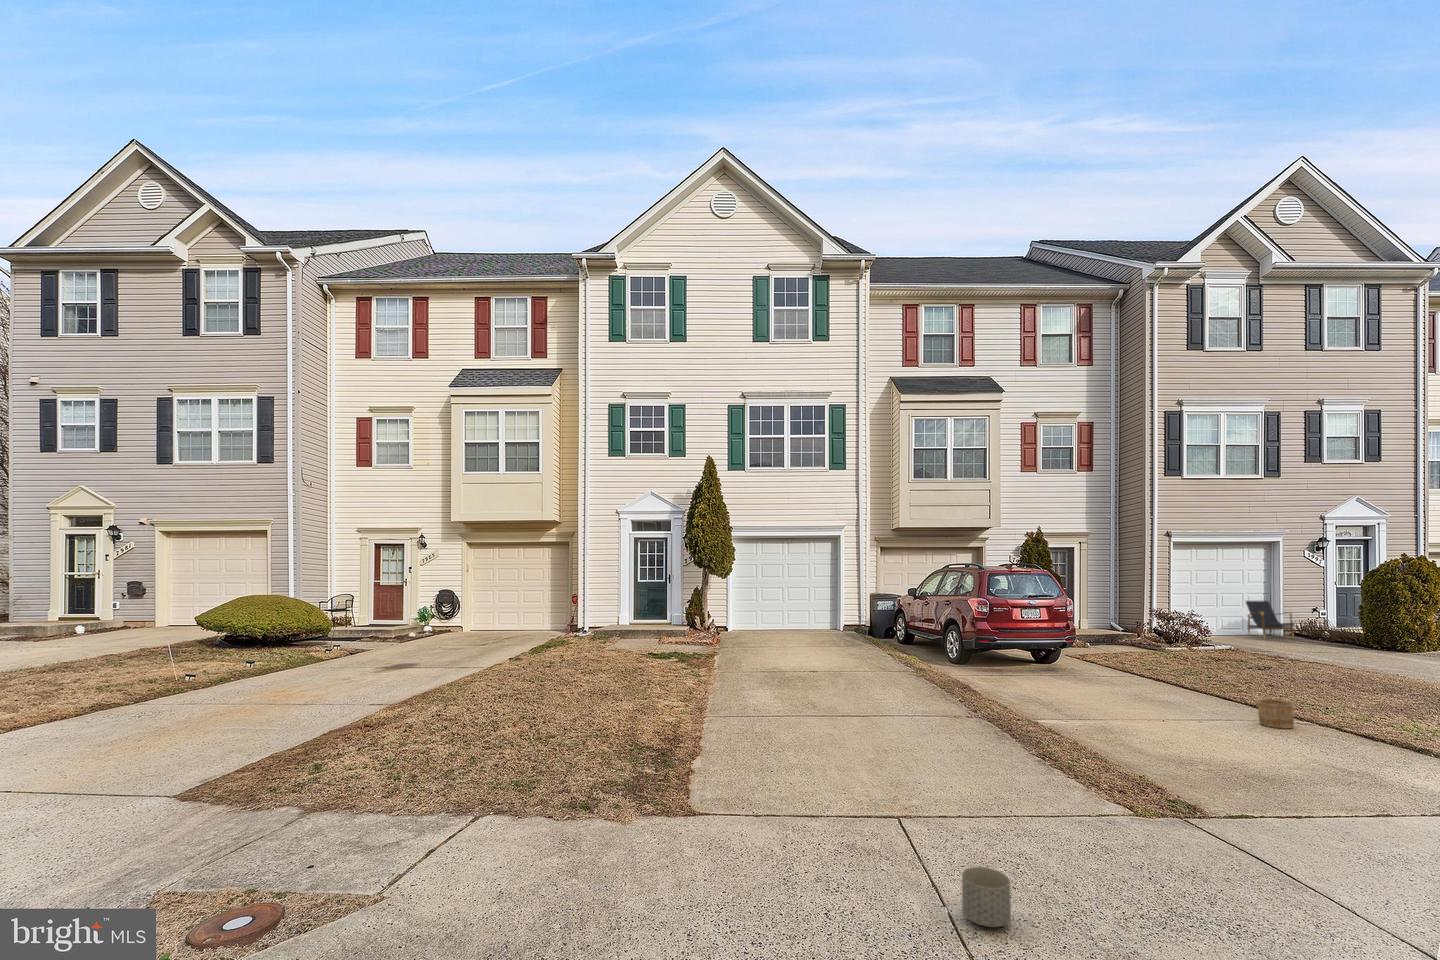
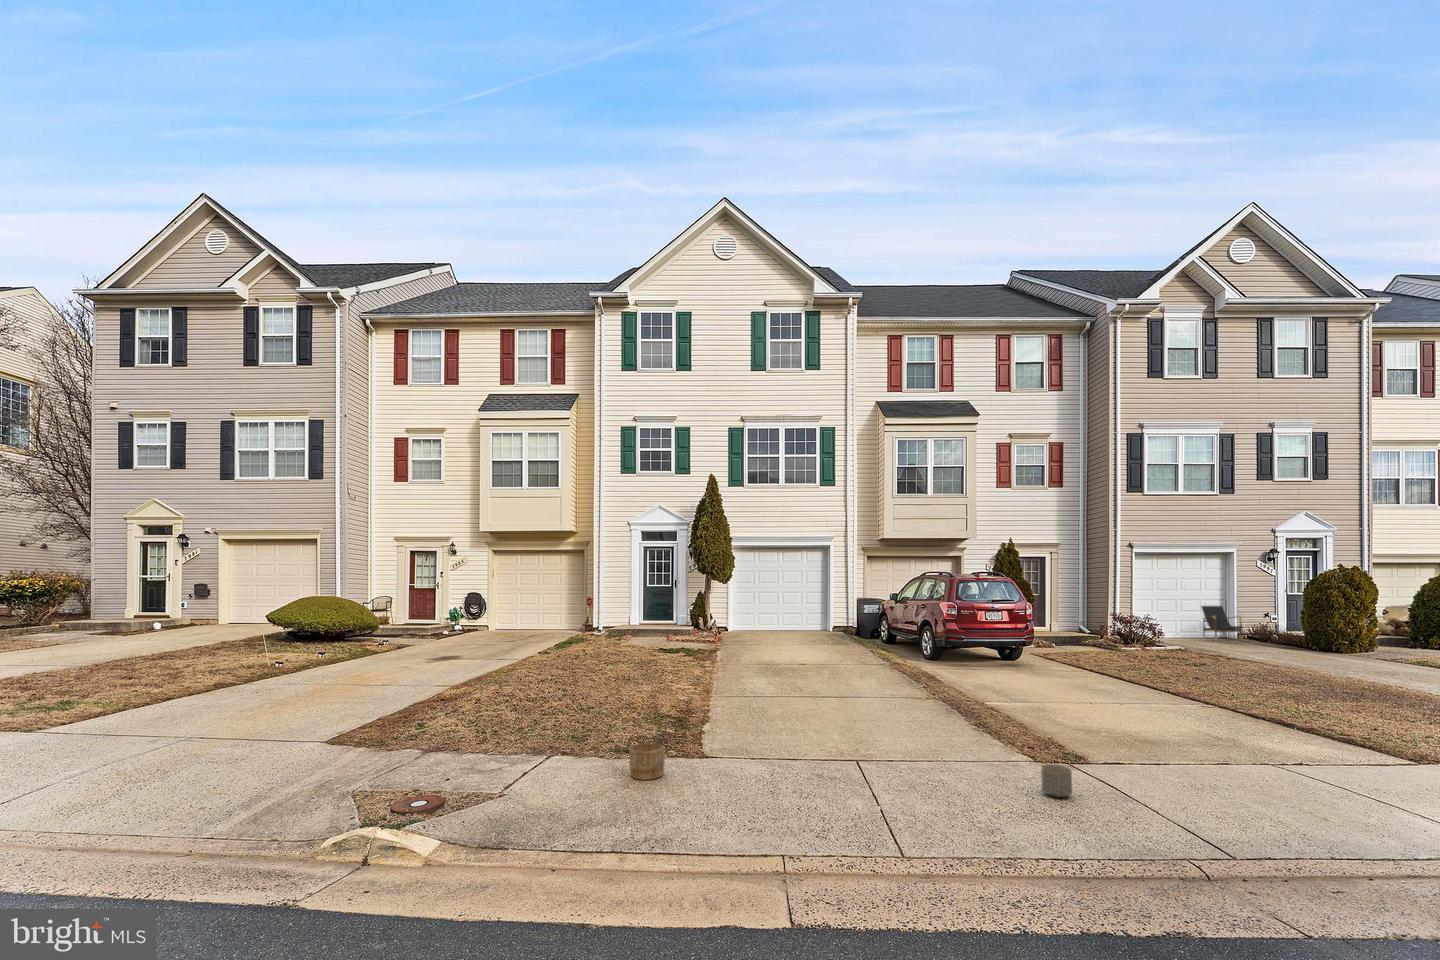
wooden bucket: present [1257,699,1294,729] -> present [629,743,665,780]
planter: present [962,867,1011,928] -> present [1041,764,1072,798]

